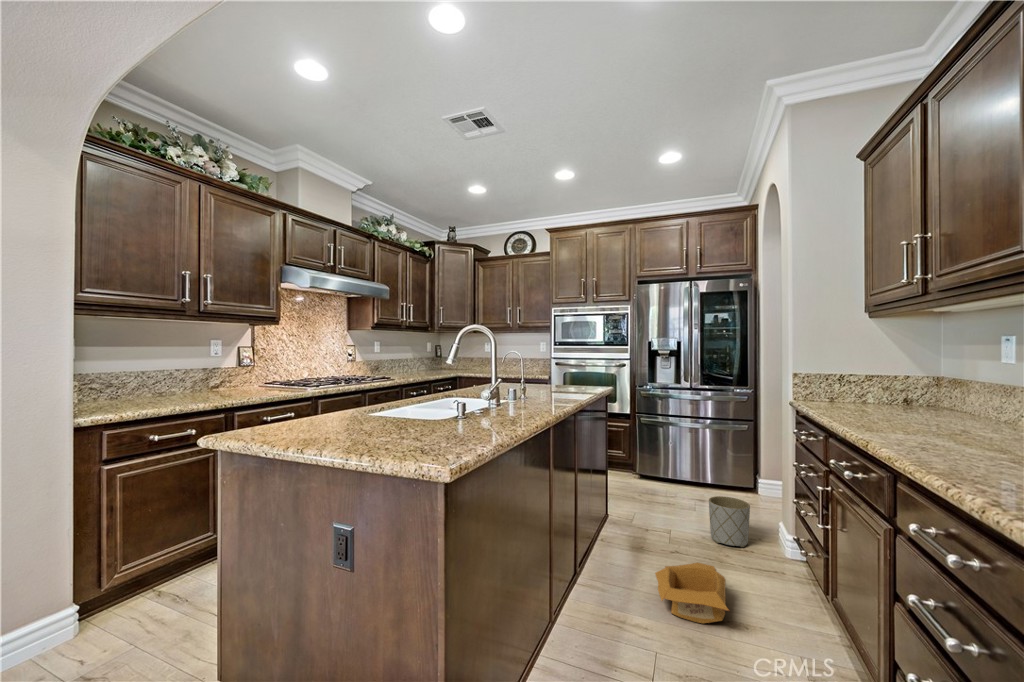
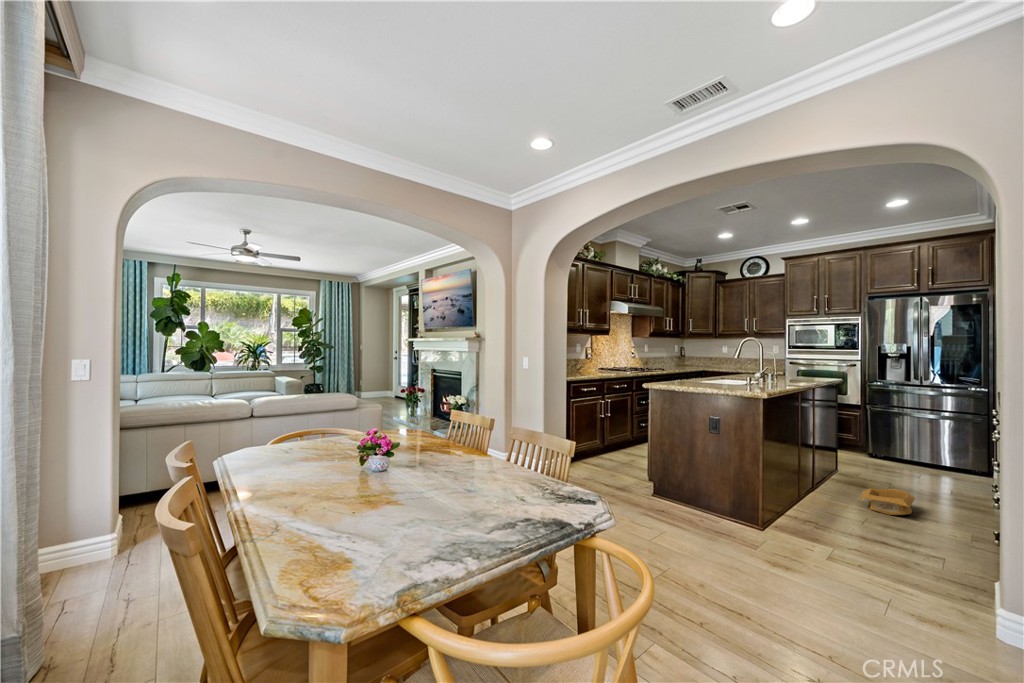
planter: present [709,496,750,547] -> none [921,462,959,497]

